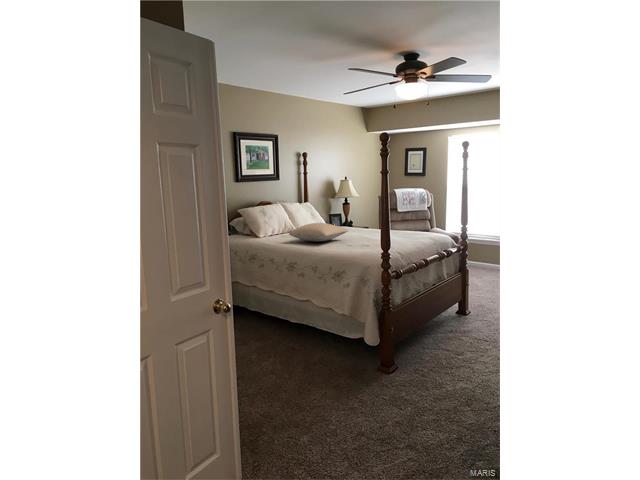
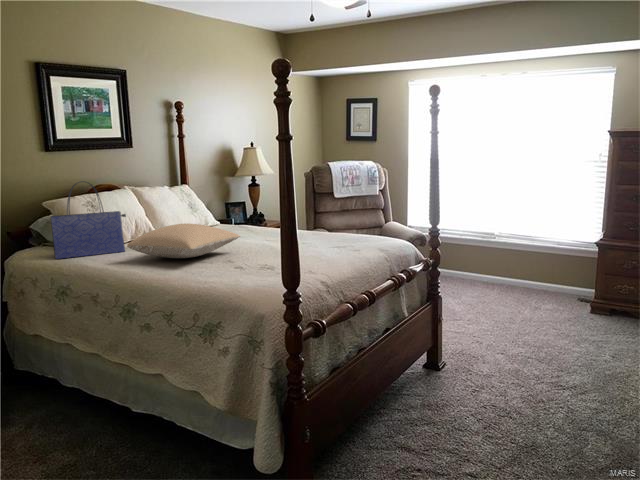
tote bag: none [246,199,284,241] -> present [51,181,126,259]

